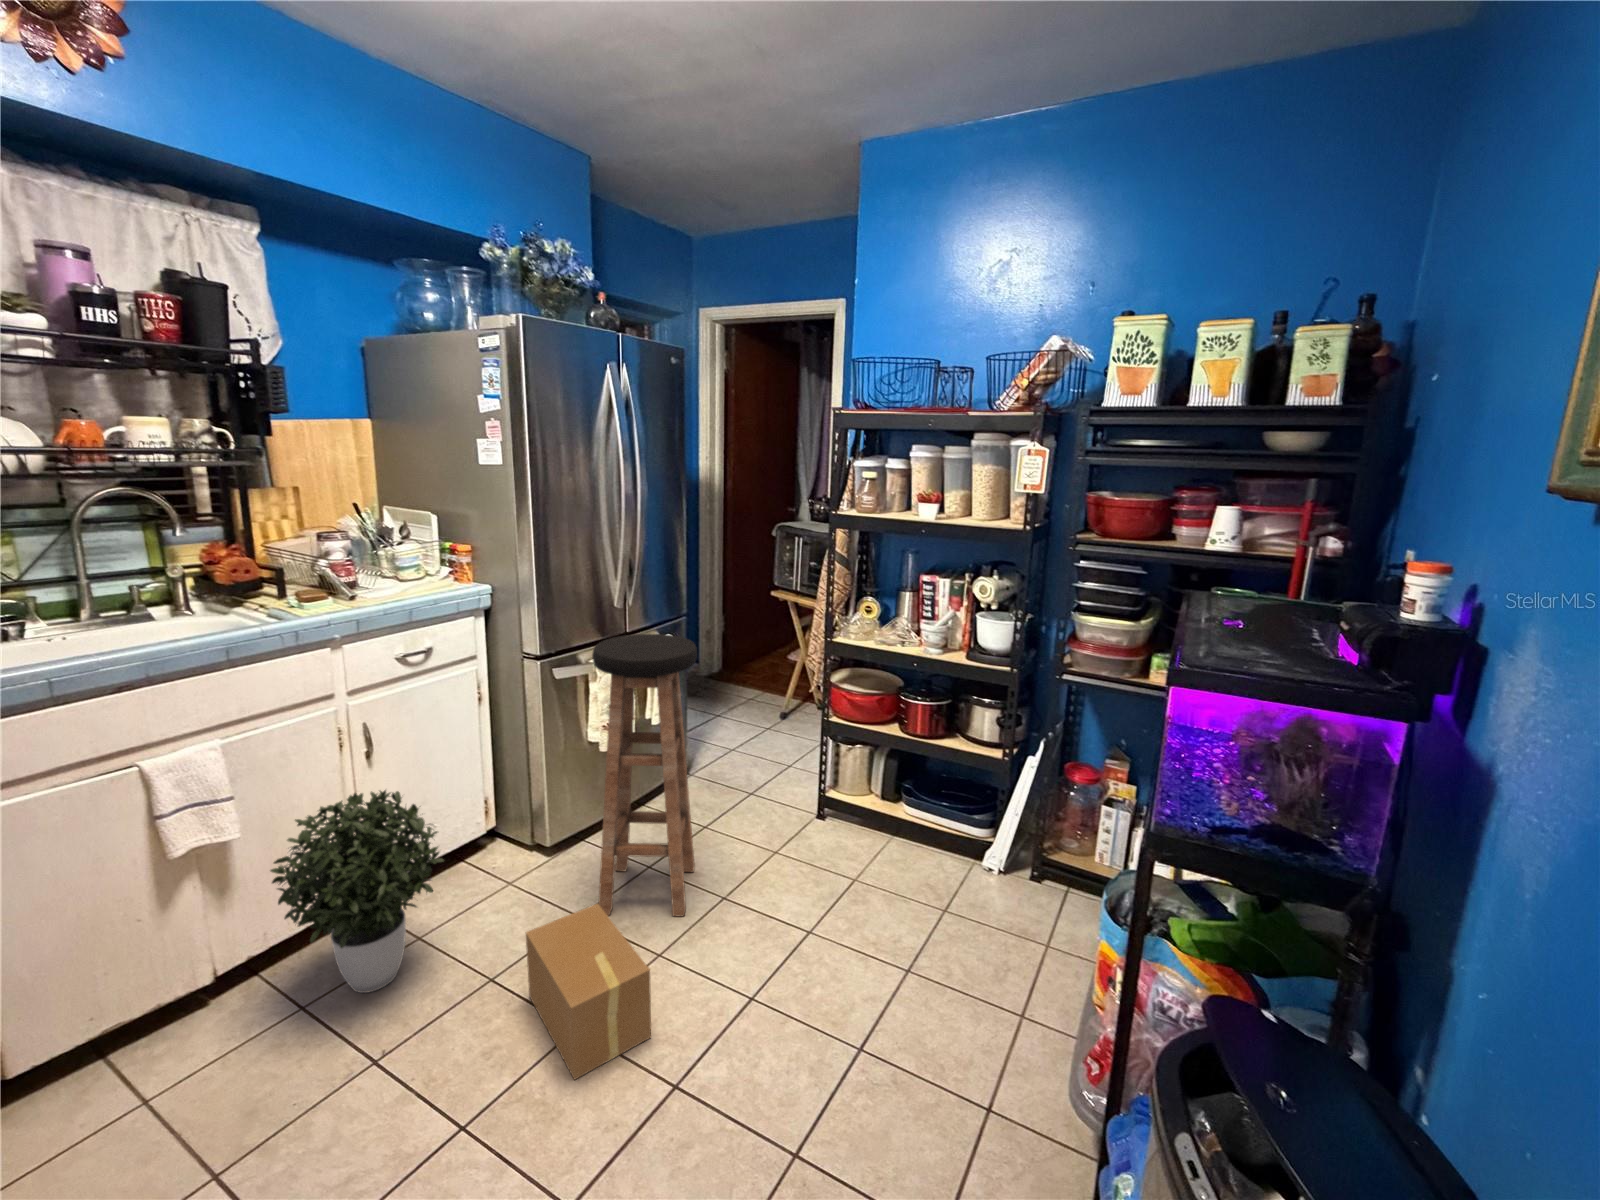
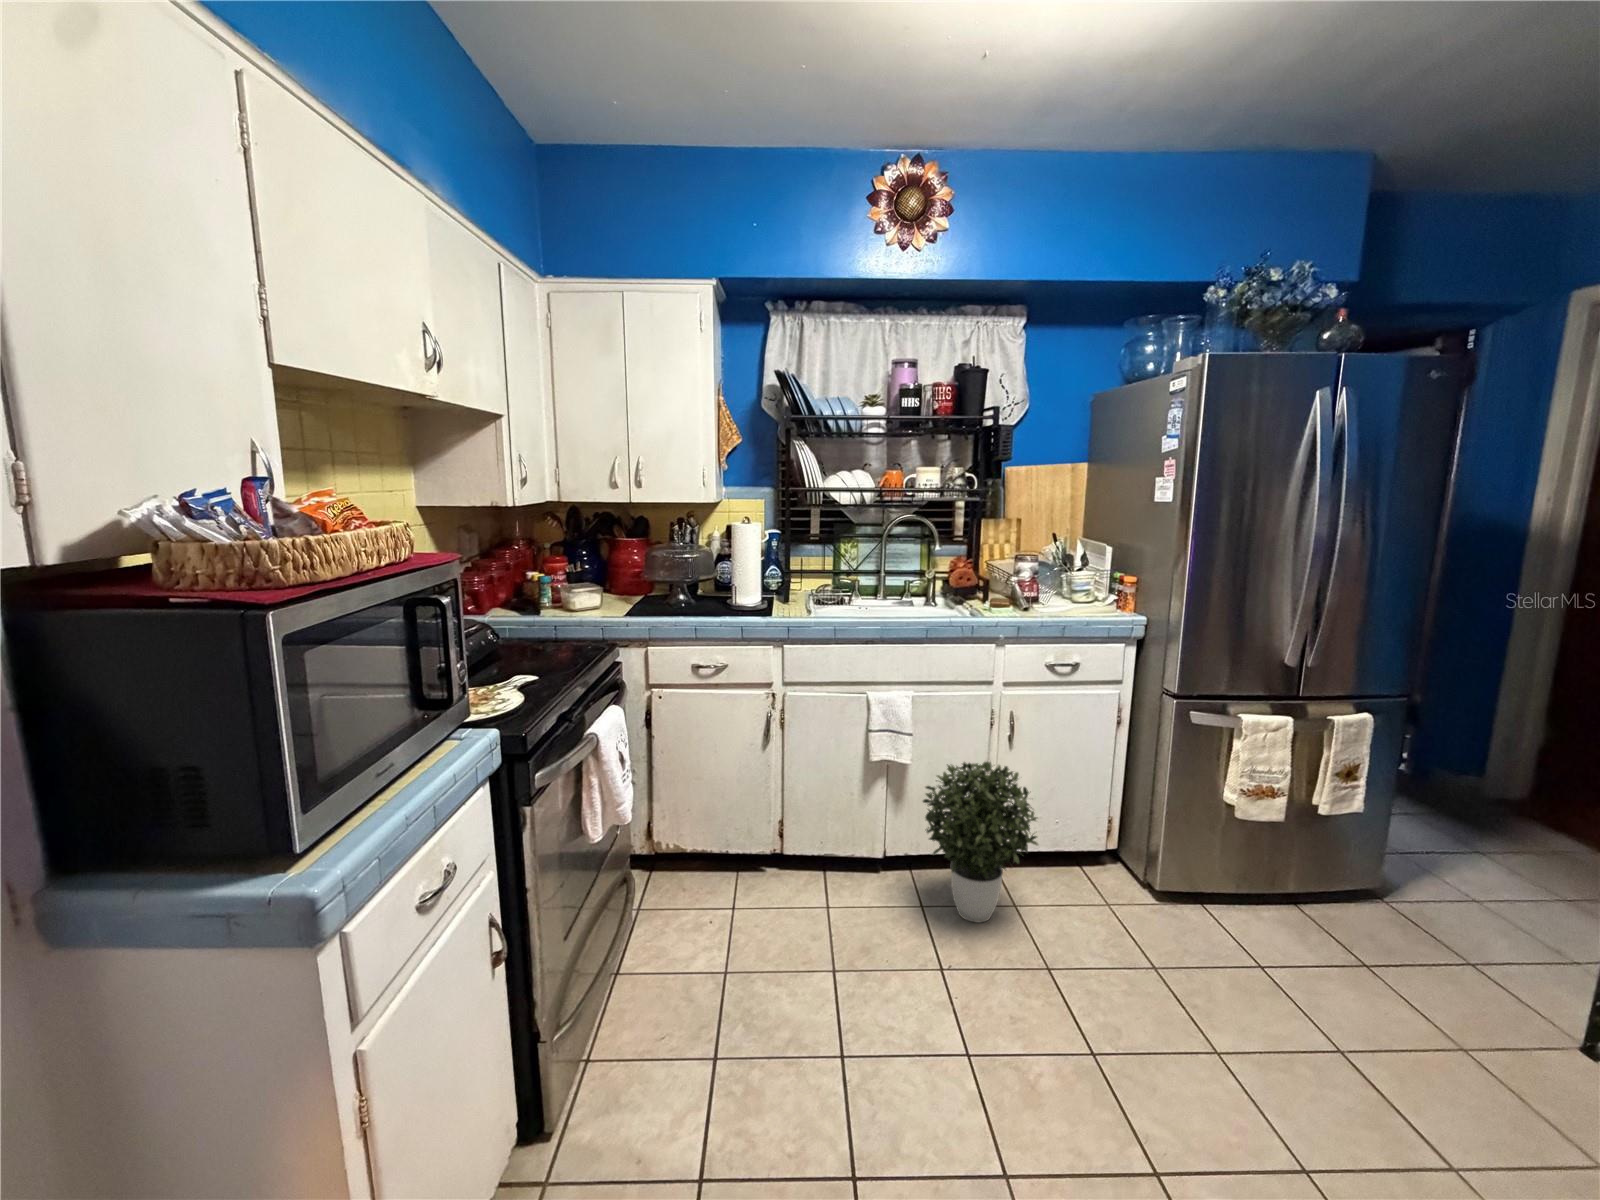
bar stool: present [592,634,697,916] -> none [1172,692,1350,1037]
cardboard box: present [526,904,651,1080] -> none [1068,936,1164,1109]

